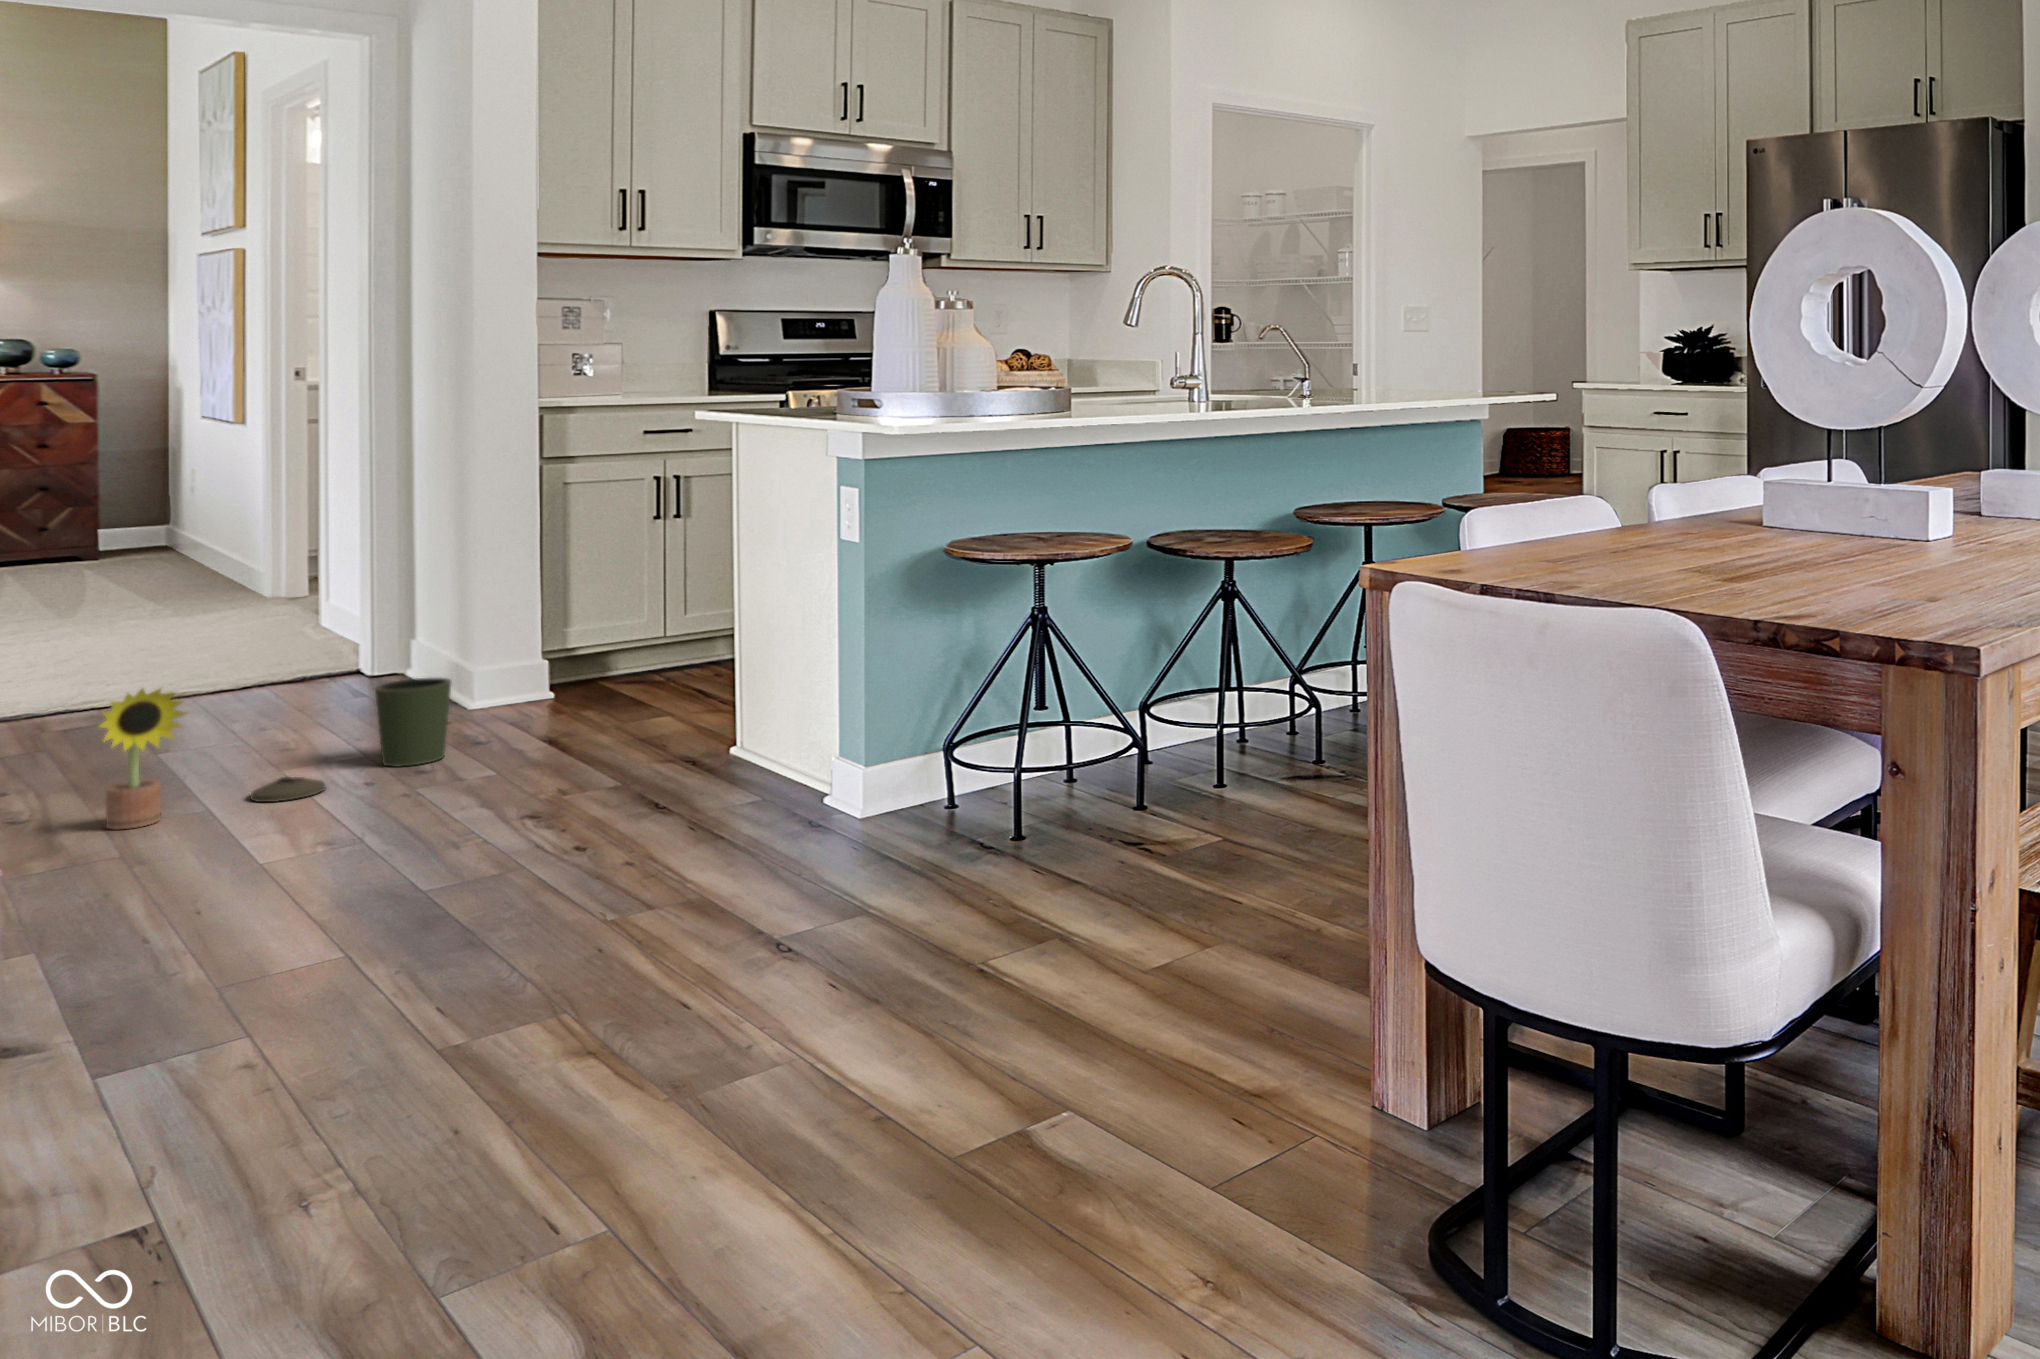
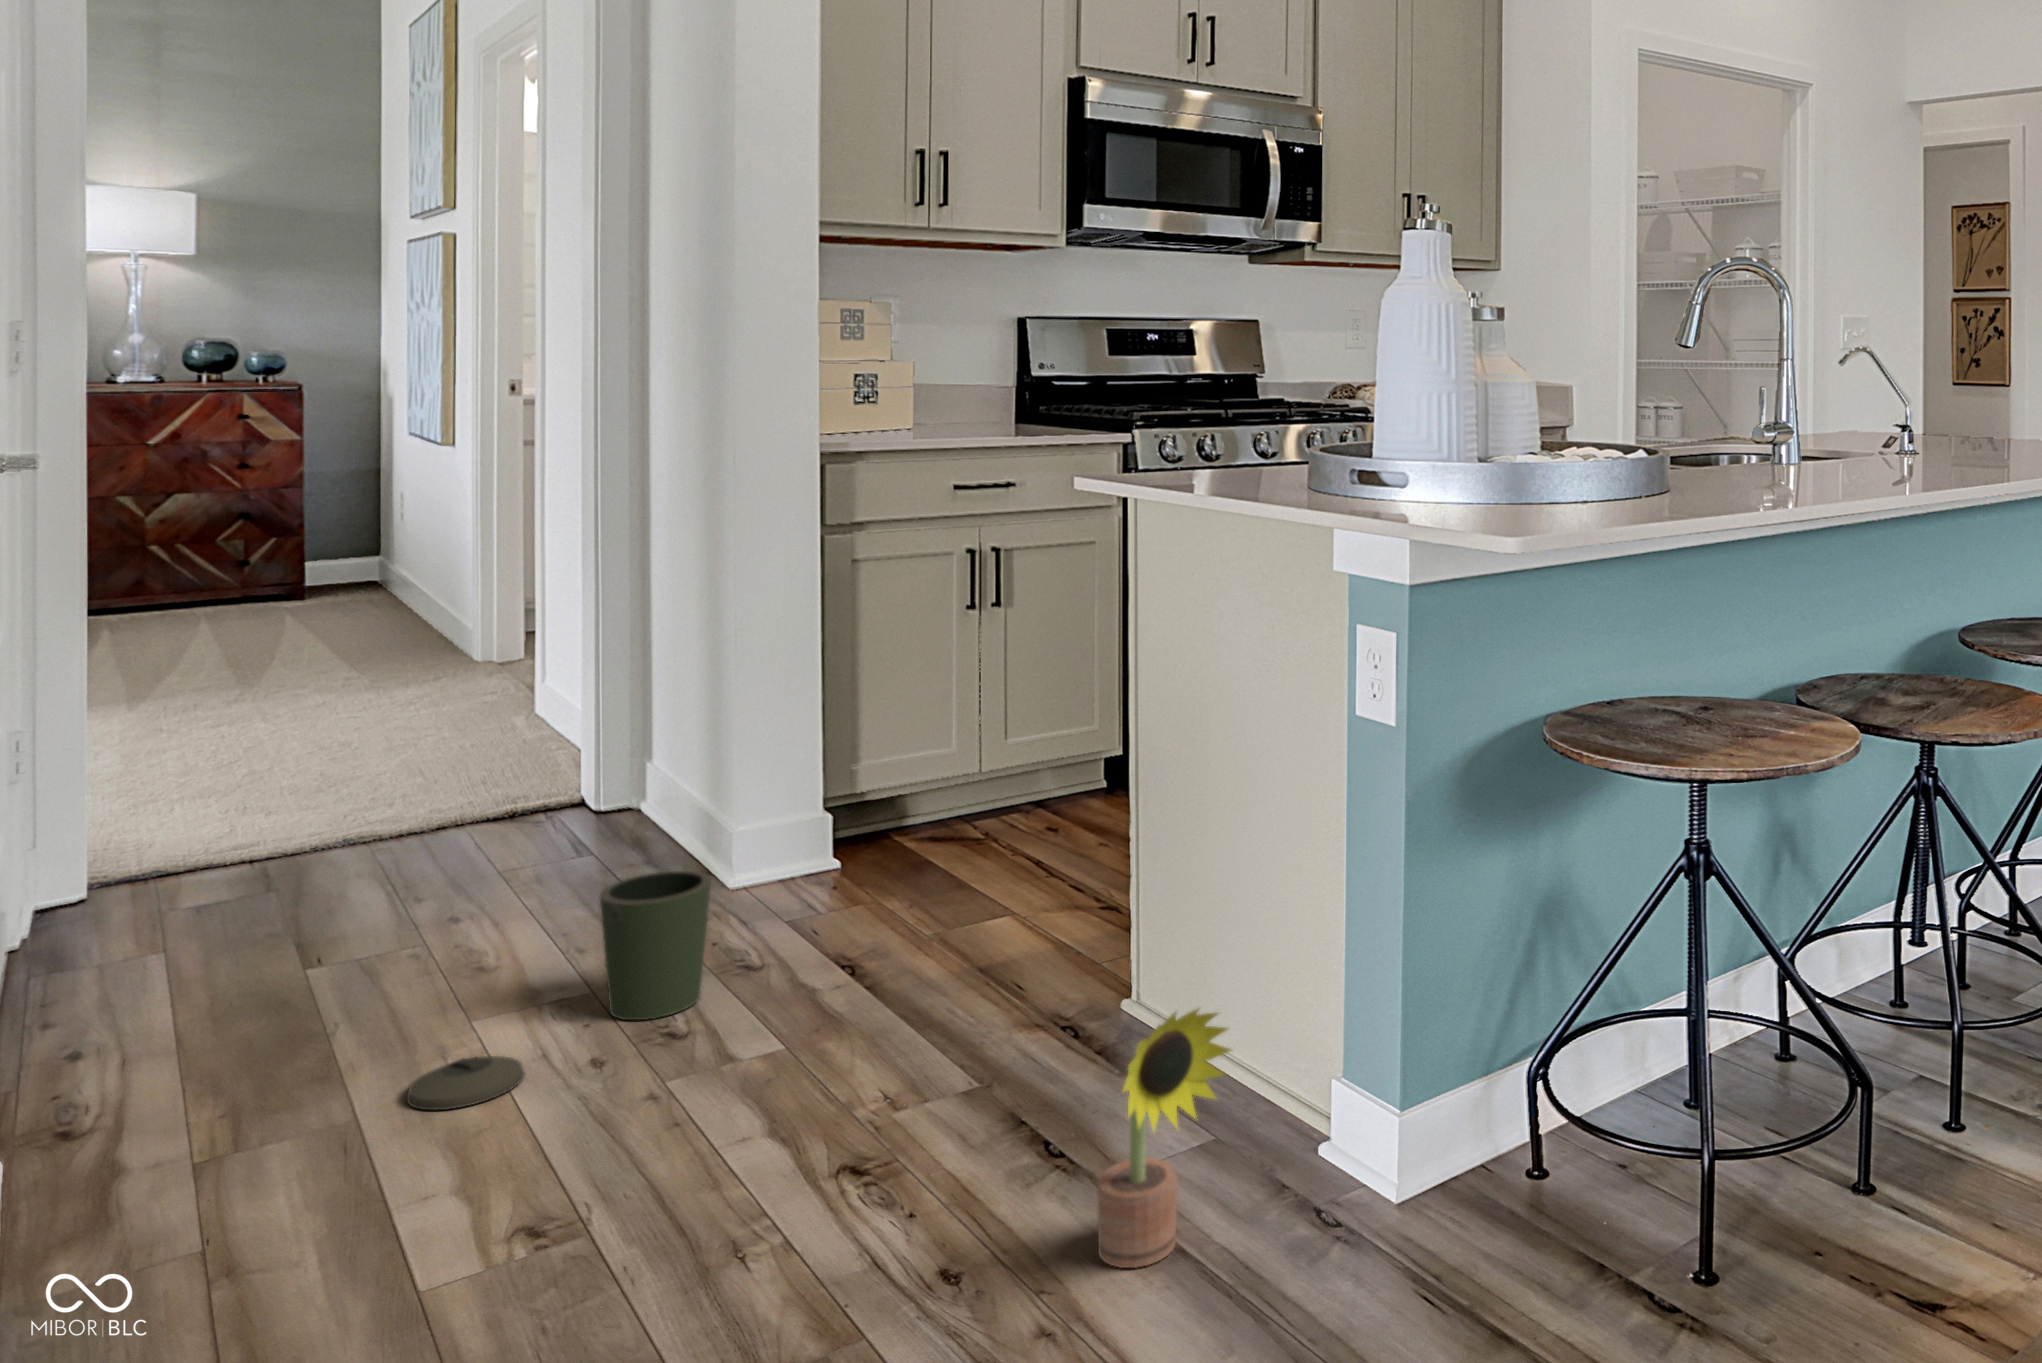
decorative plant: present [100,689,186,829] -> present [1098,1009,1231,1268]

